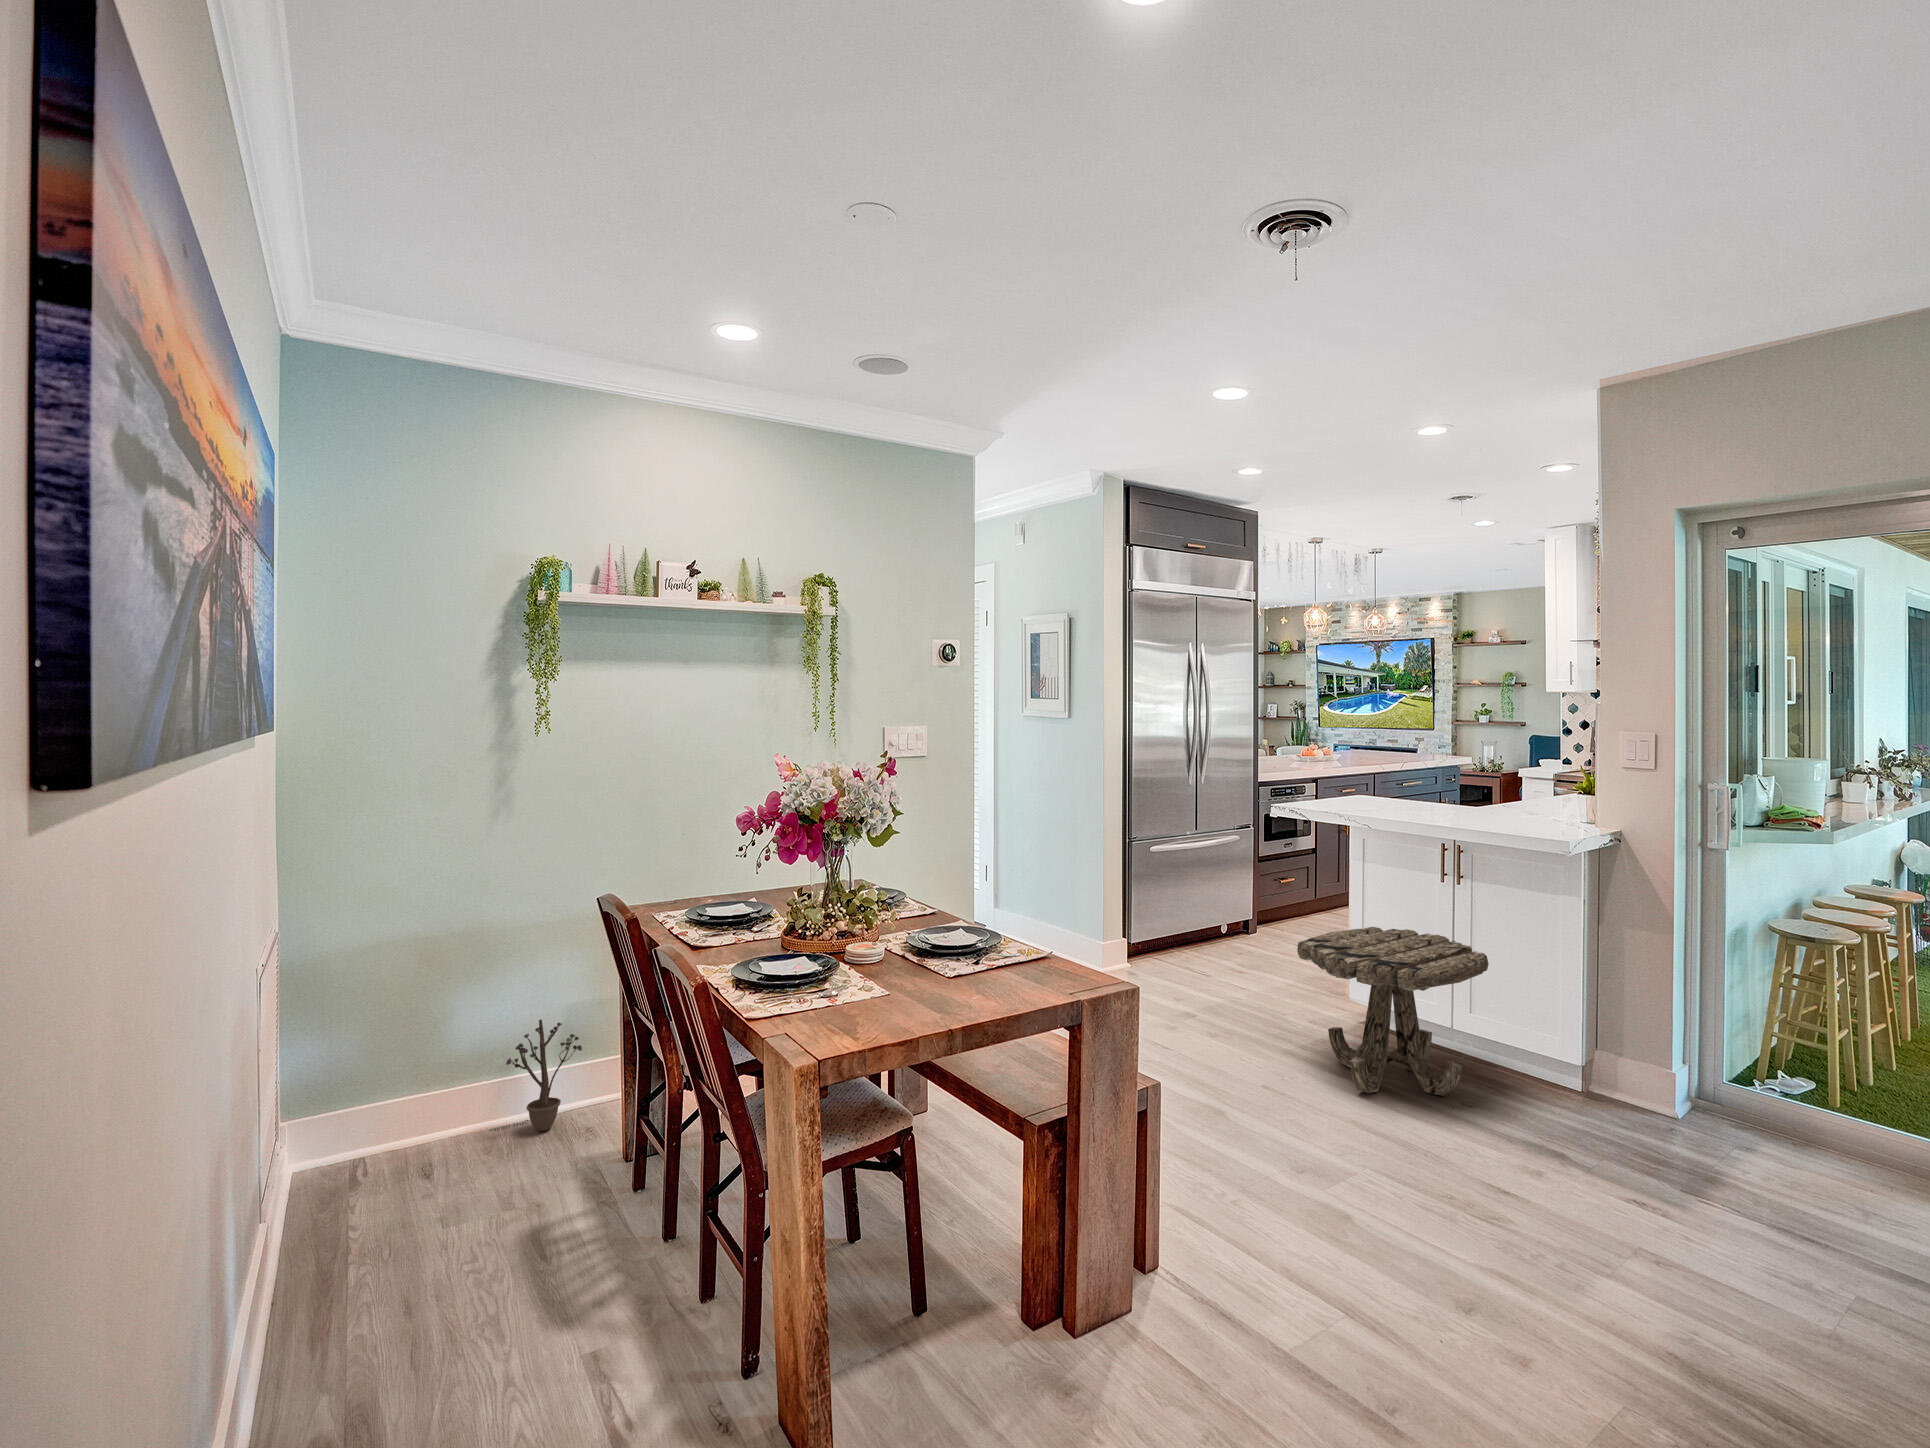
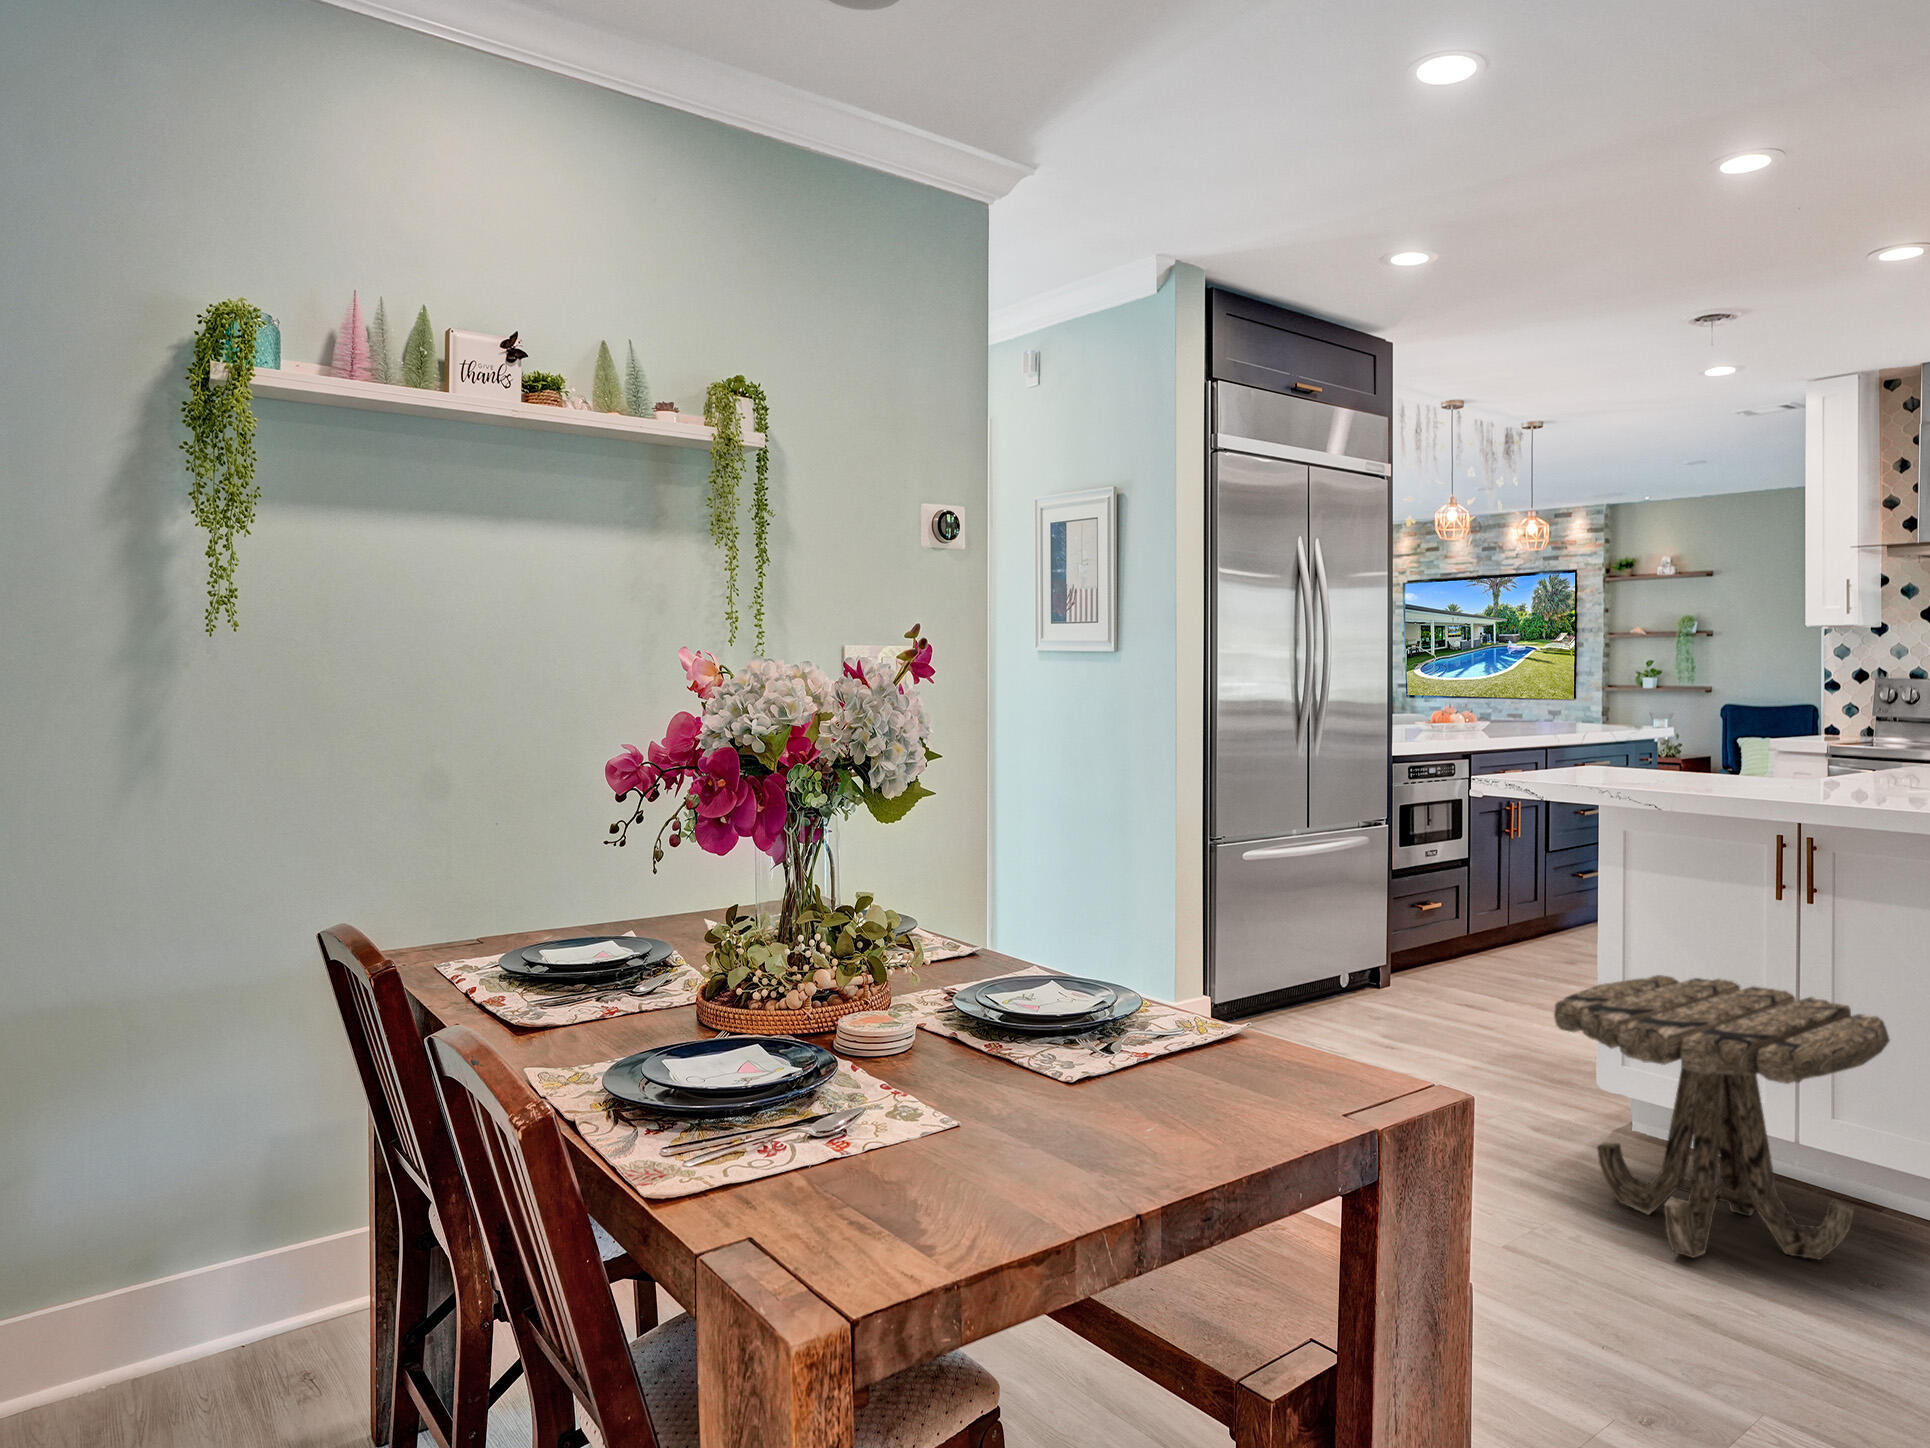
decorative plant: present [490,1019,582,1132] -> none [122,1165,304,1382]

